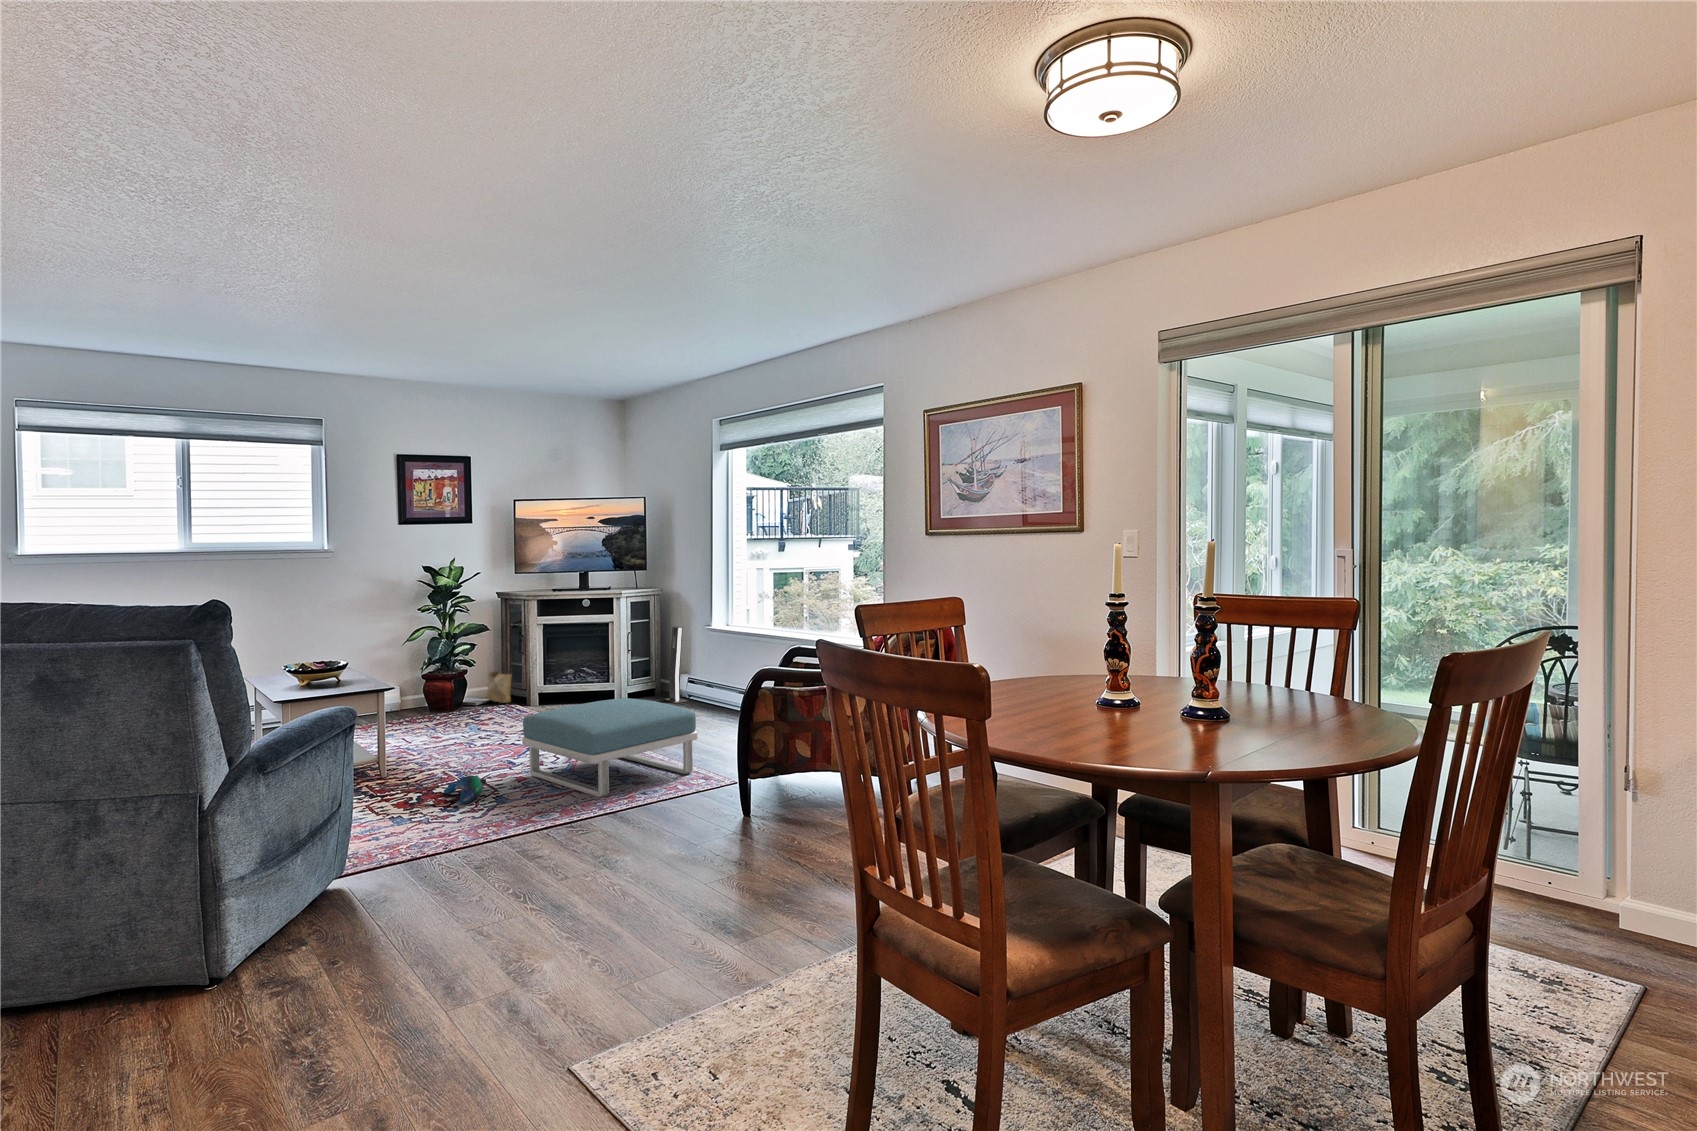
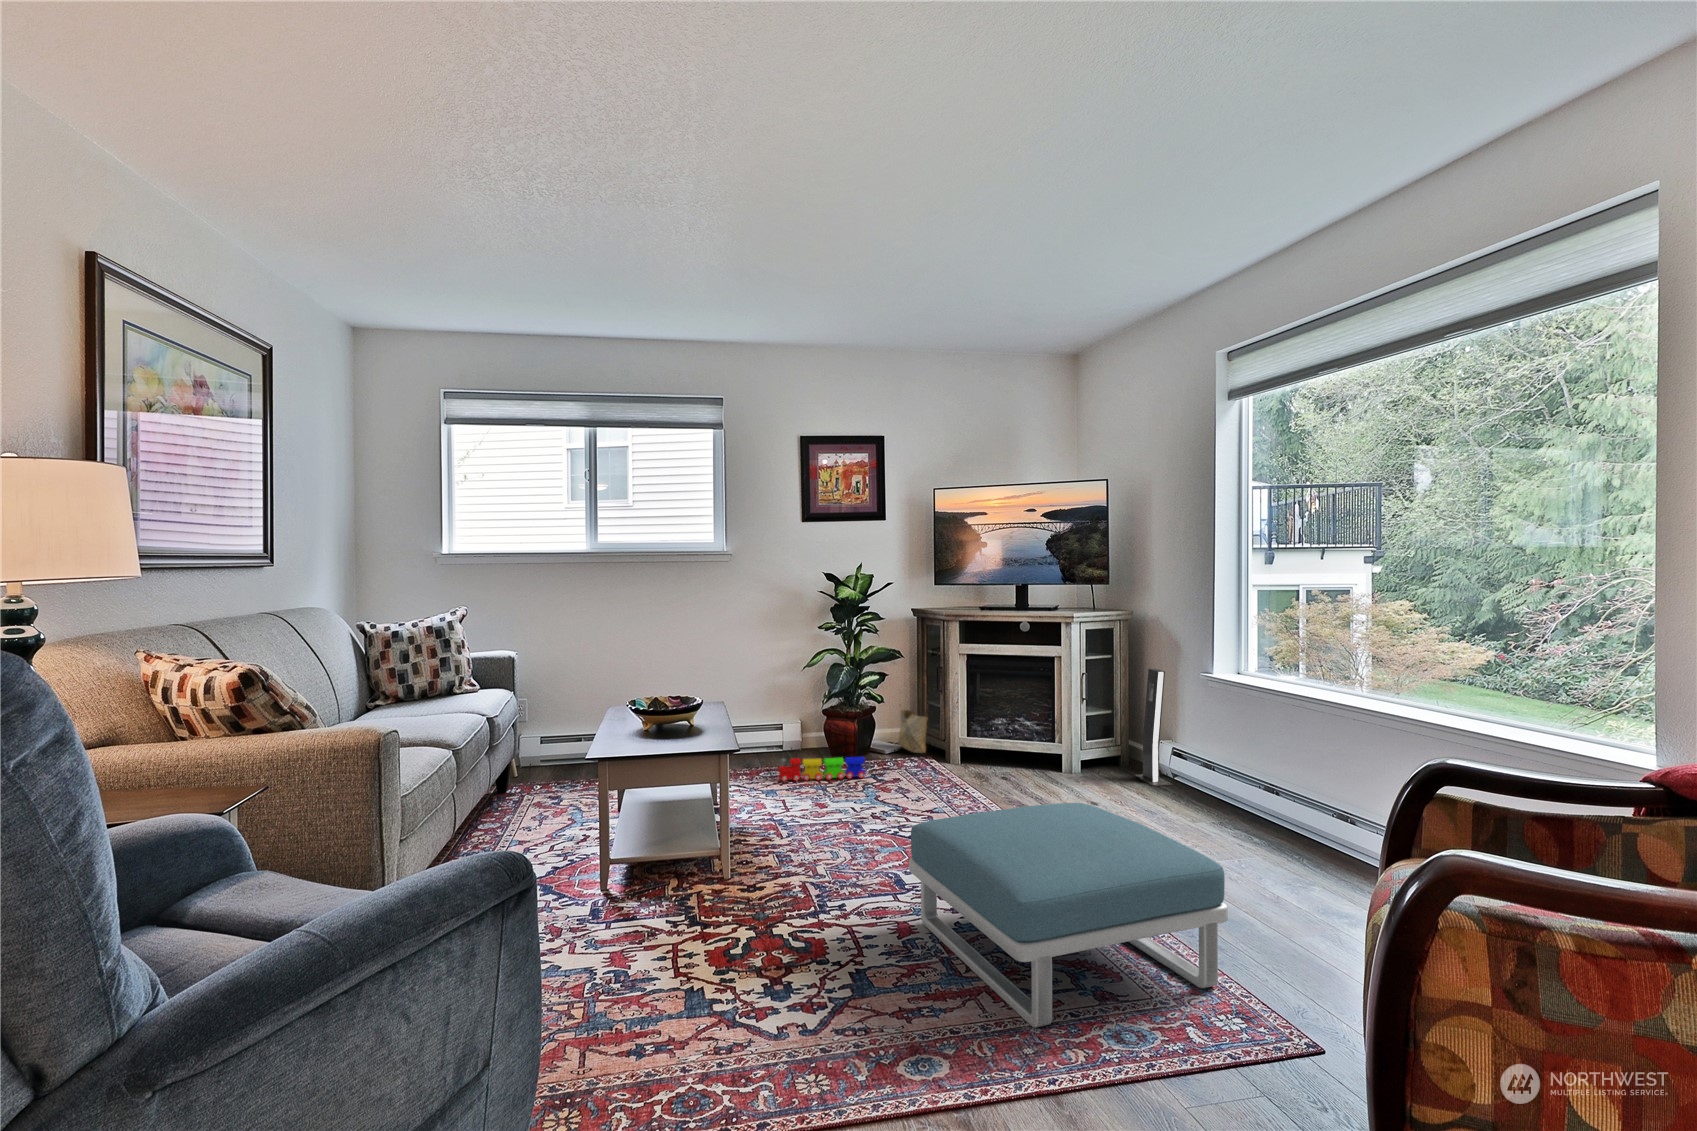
toy train: none [393,705,466,729] -> present [779,757,866,781]
plush toy: present [443,775,486,805] -> none [783,921,843,985]

